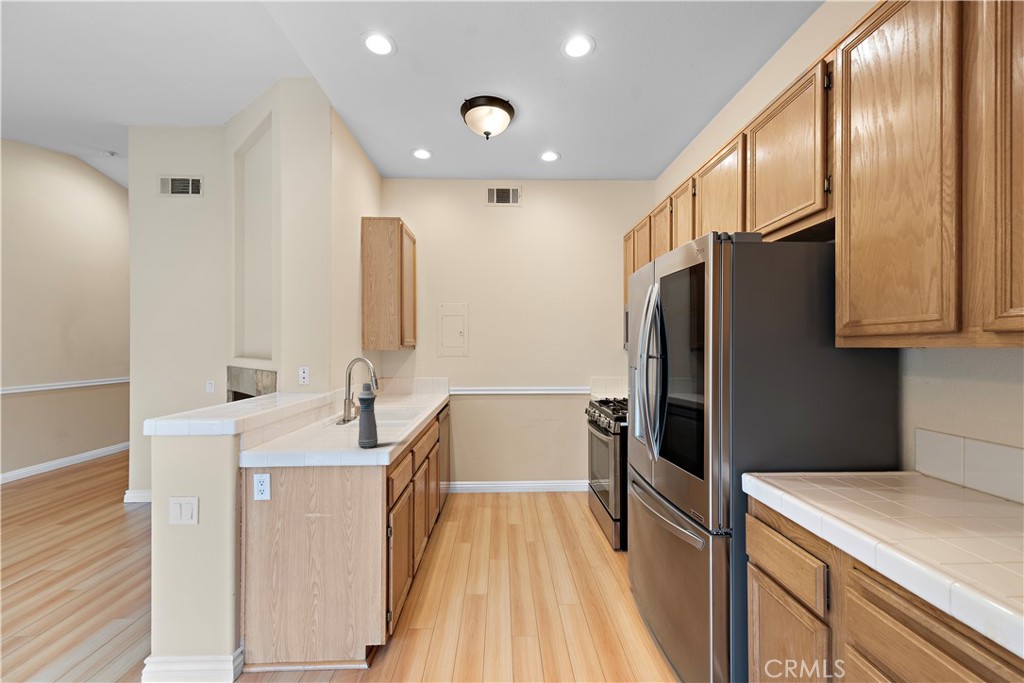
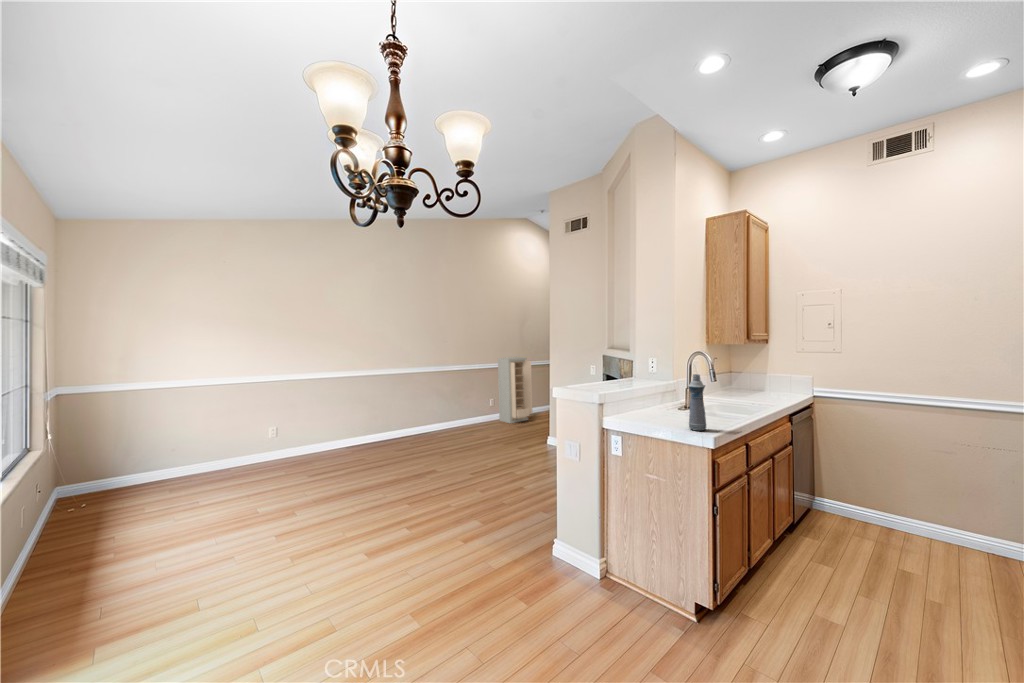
storage cabinet: none [14,373,96,481] -> present [498,357,532,423]

